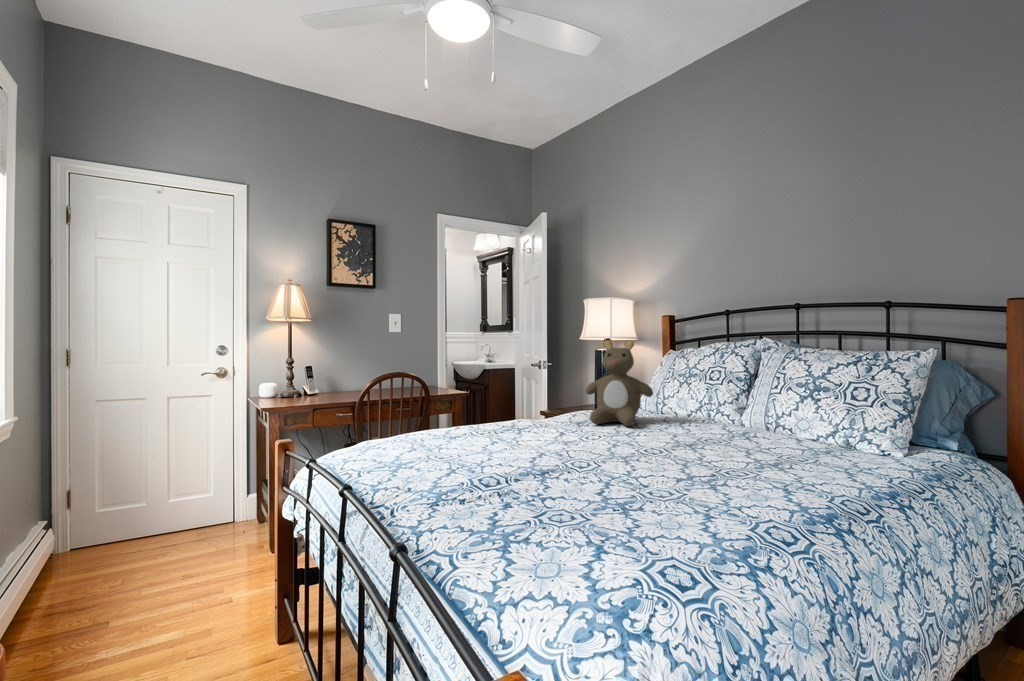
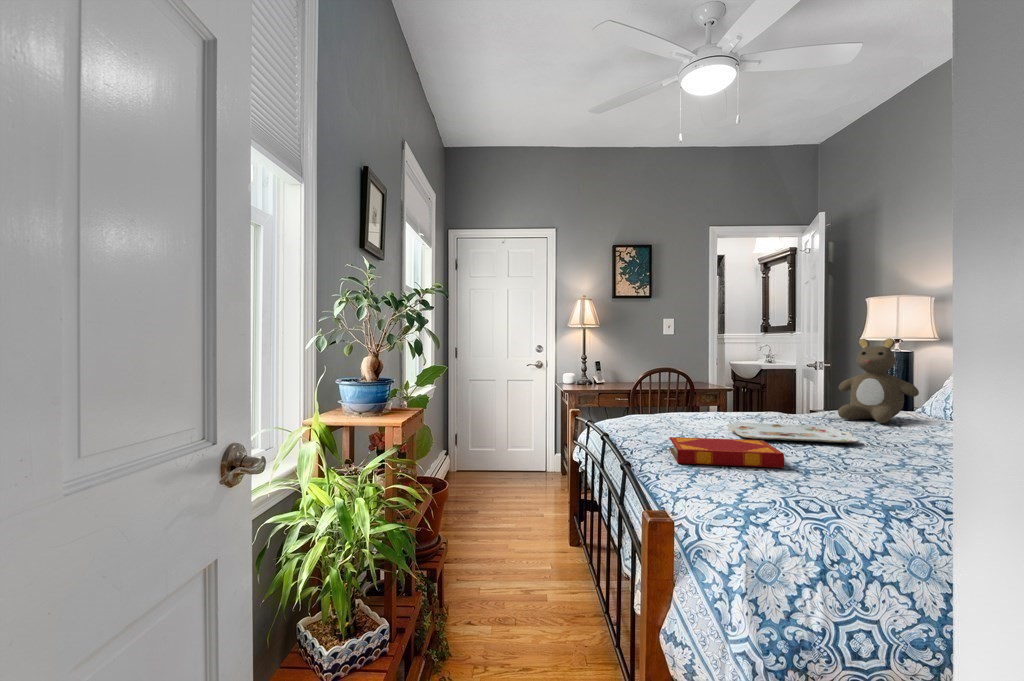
serving tray: none [498,437,635,466] -> present [728,422,858,443]
hardback book: none [450,472,603,532] -> present [669,437,784,468]

